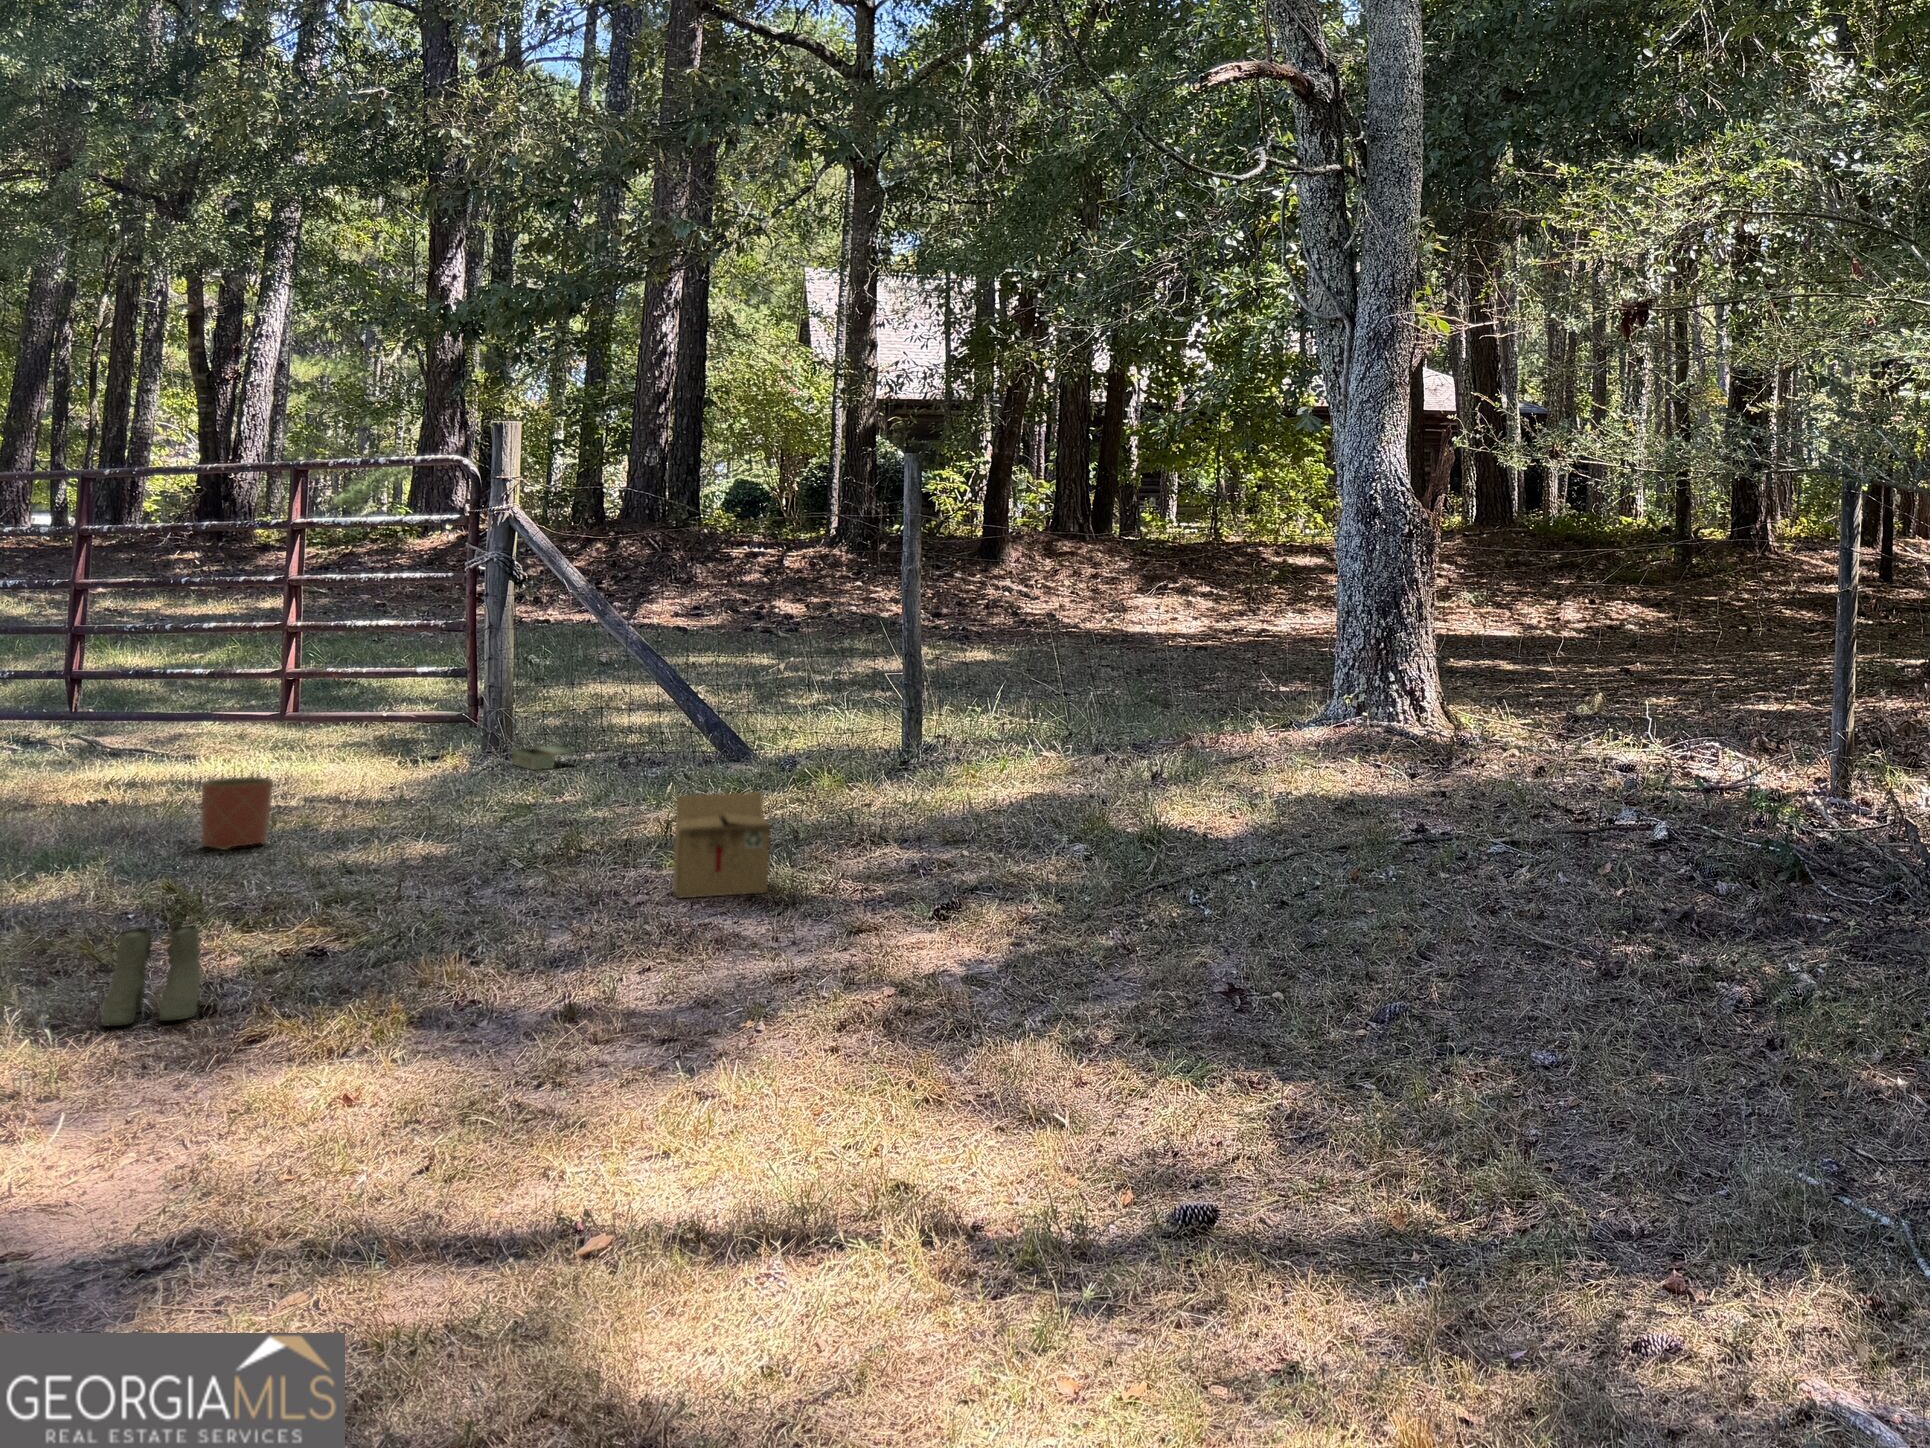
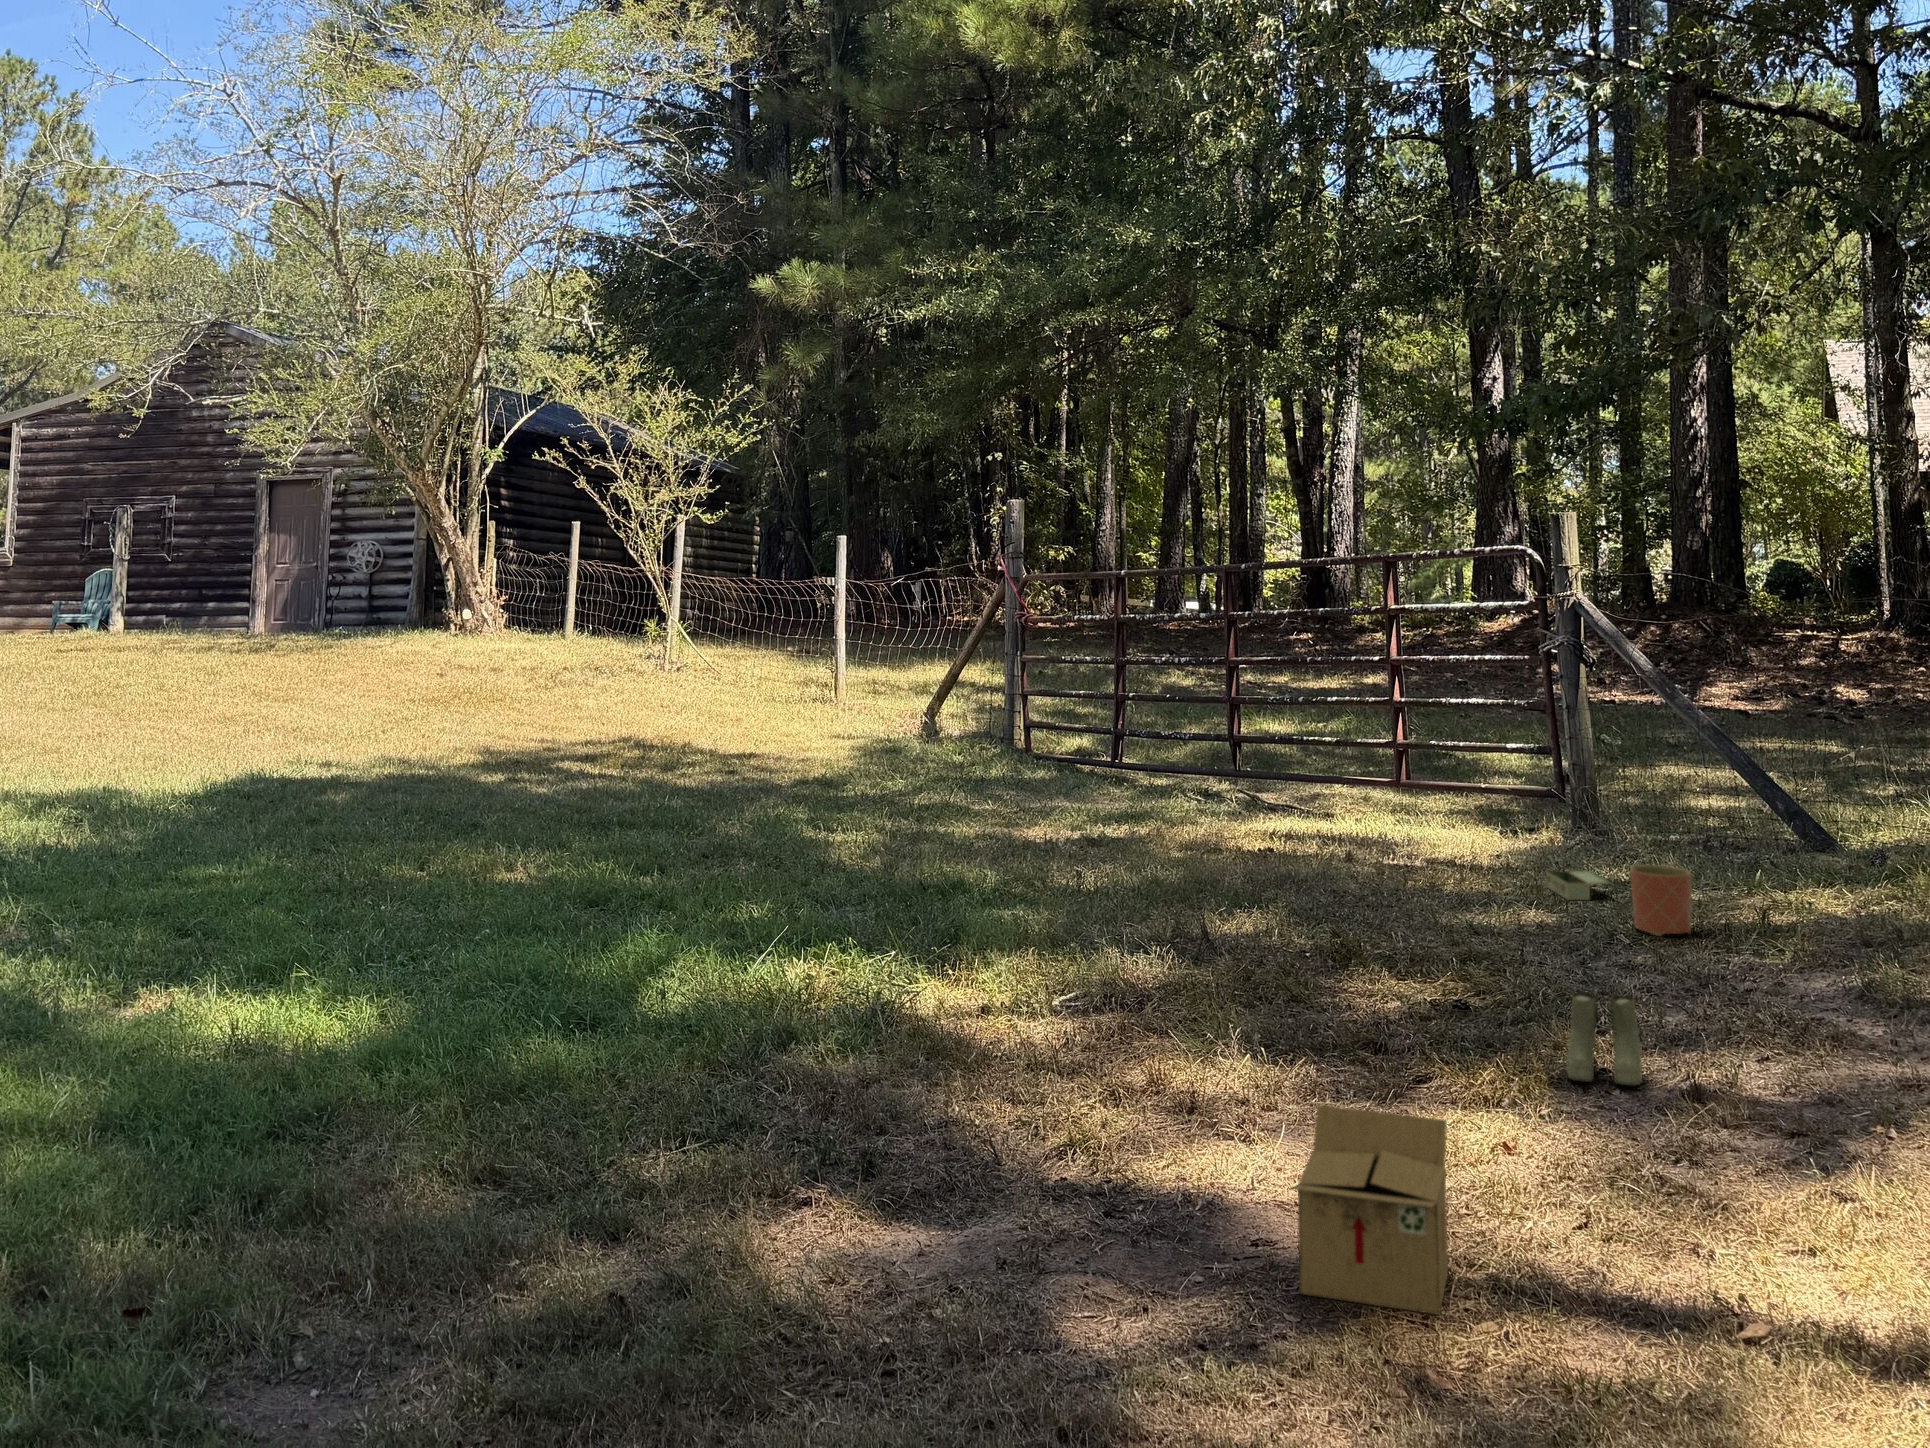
planter: present [201,777,273,850] -> present [1630,865,1692,936]
cardboard box: present [673,792,771,898] -> present [1293,1105,1448,1315]
boots: present [101,925,202,1026] -> present [1567,992,1642,1086]

